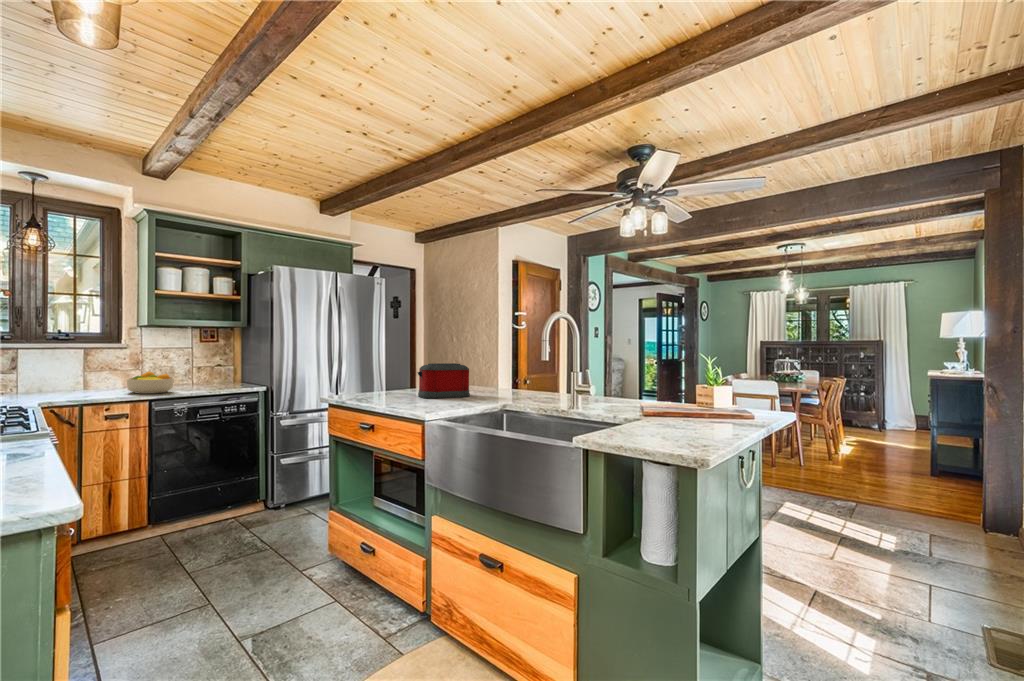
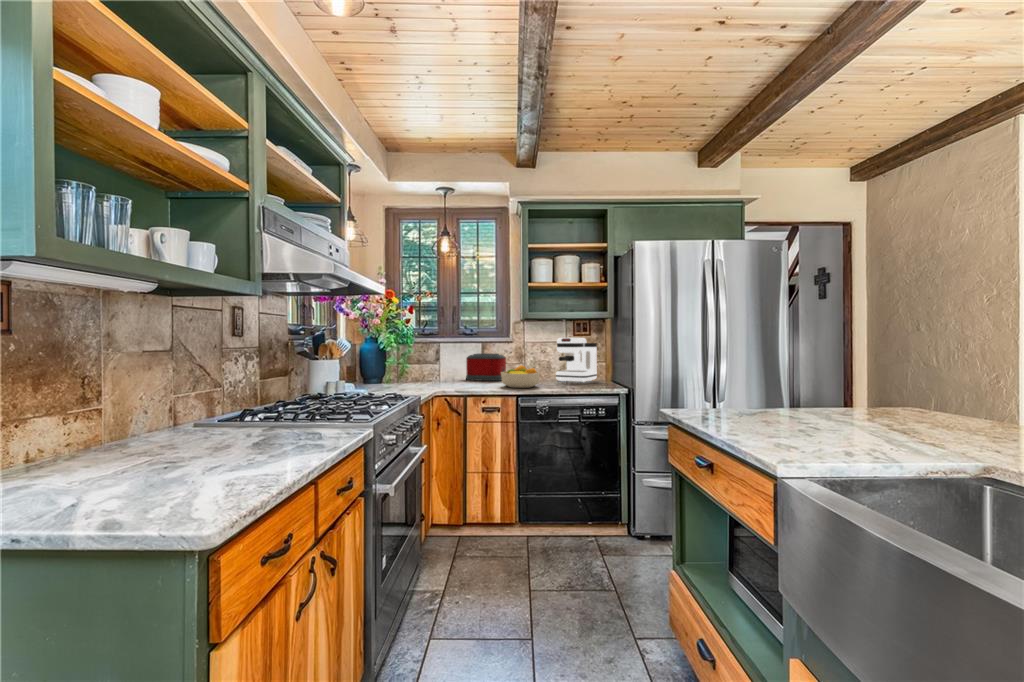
coffee maker: none [181,345,226,386] -> present [556,338,597,382]
toaster: present [418,363,470,398] -> present [466,354,506,381]

